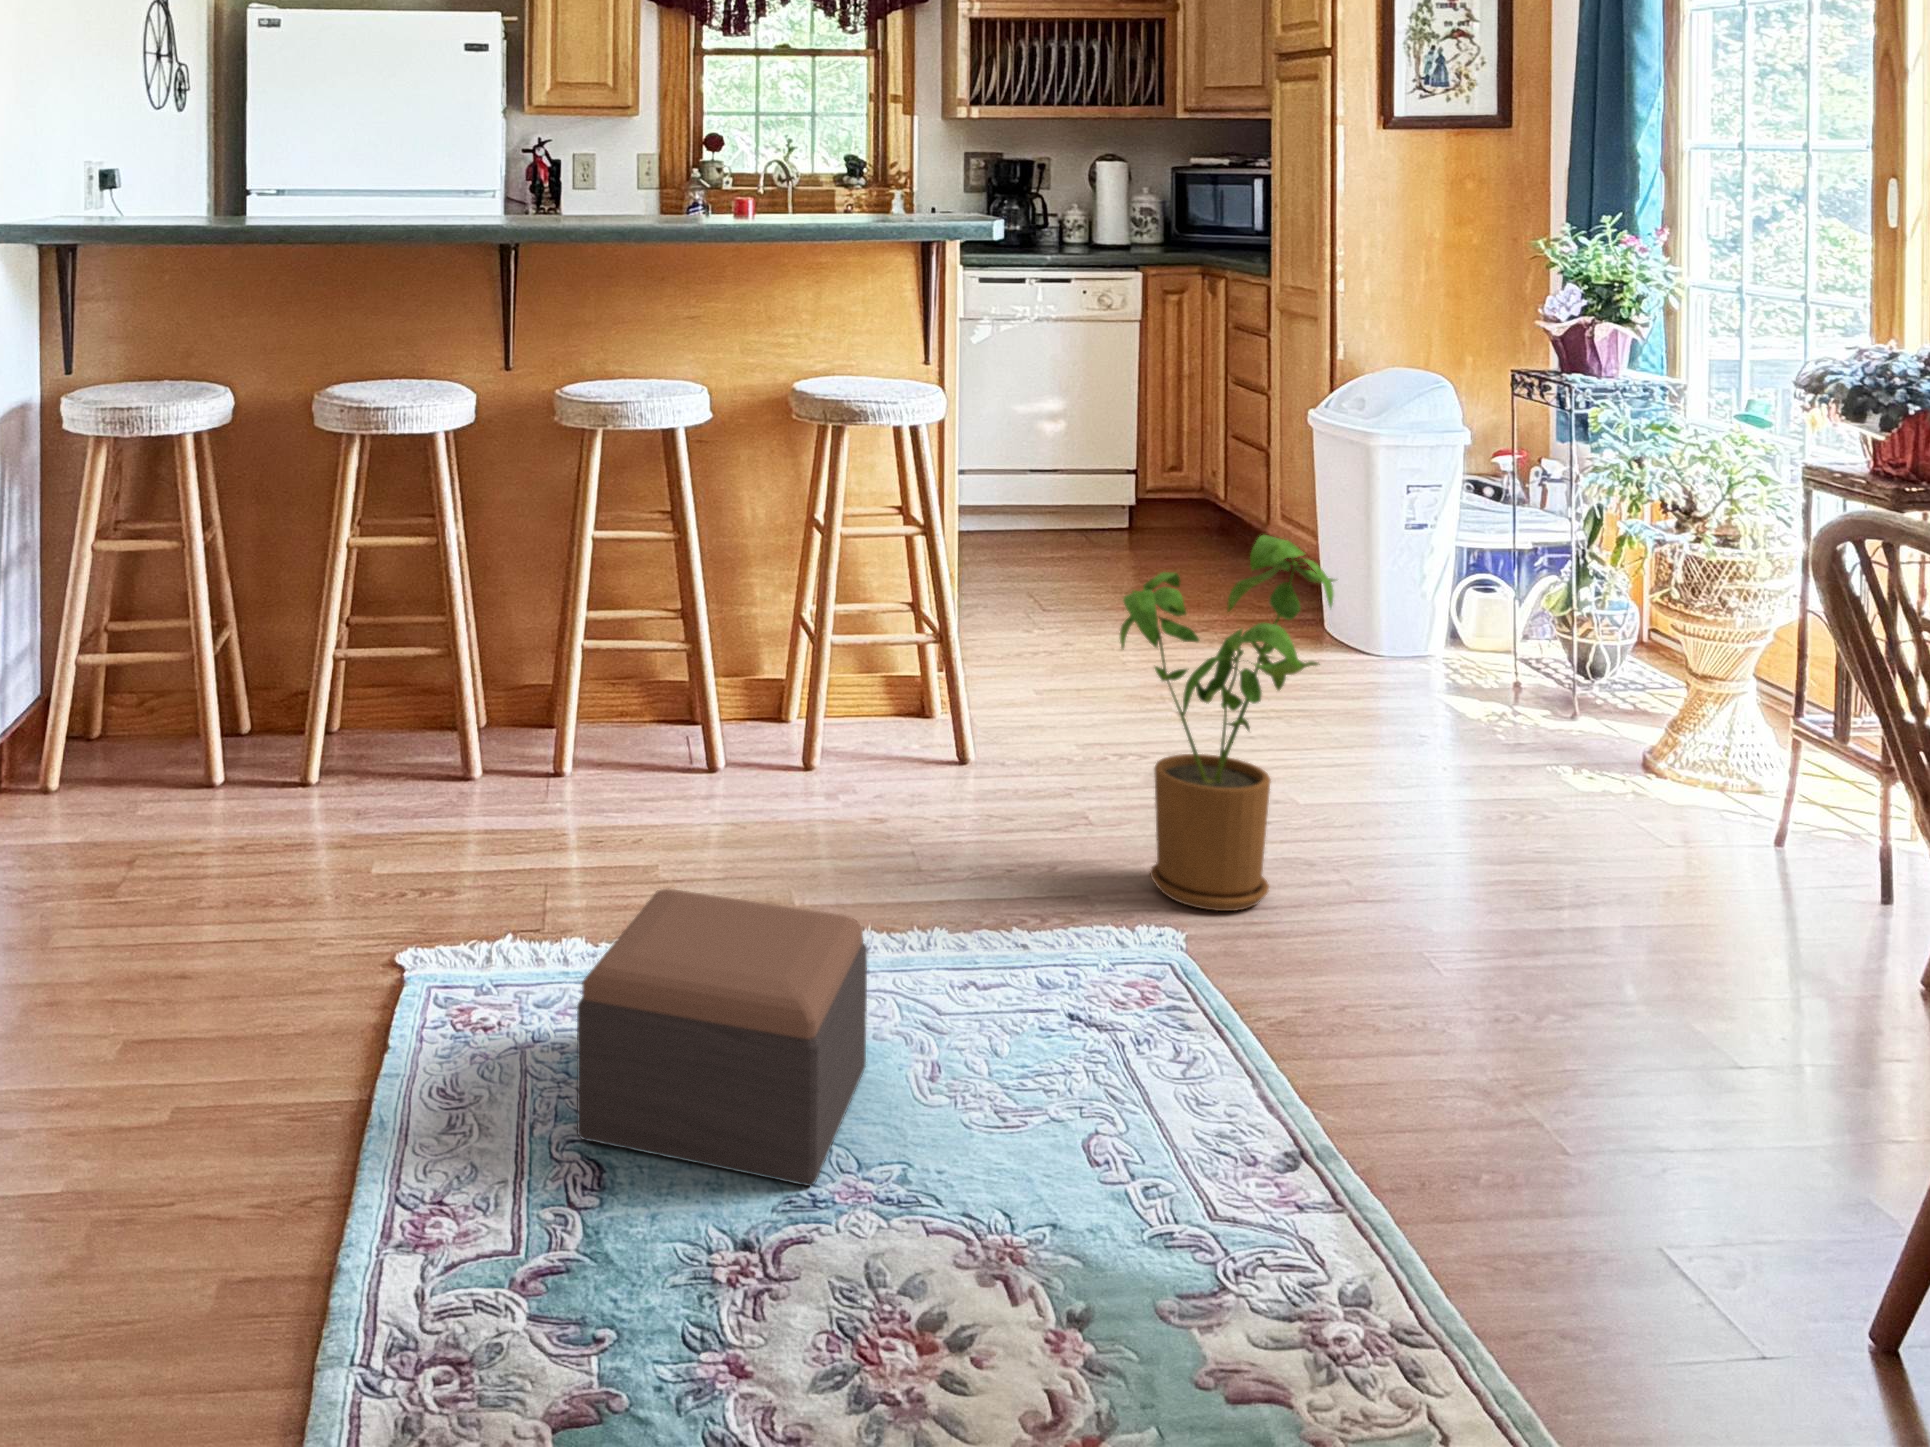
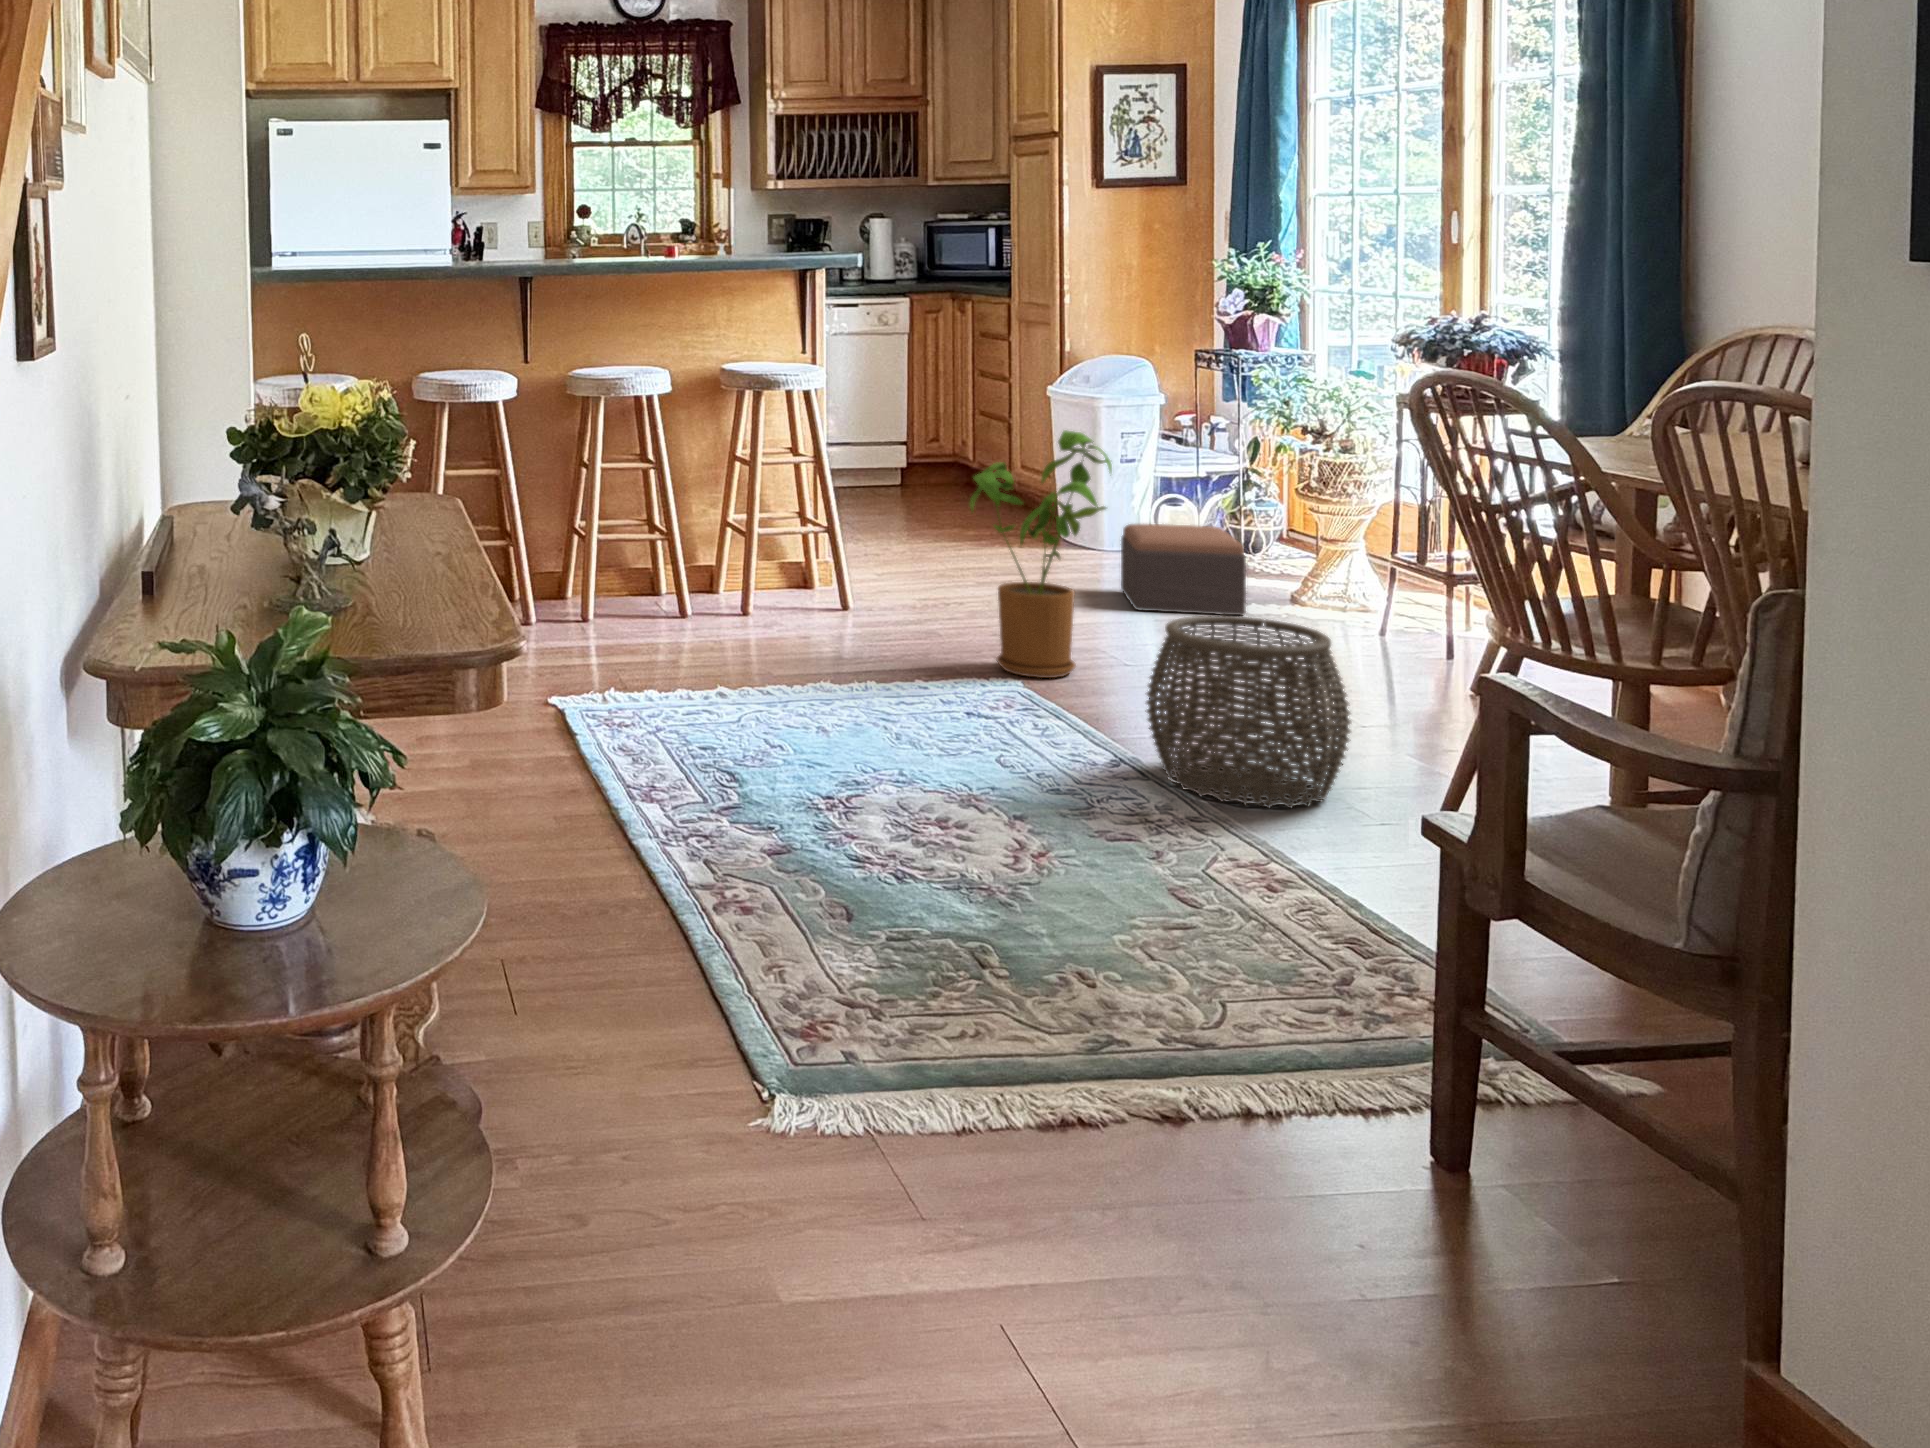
footstool: present [577,889,867,1187] -> present [1121,524,1246,616]
woven basket: none [1322,907,1672,1283] -> present [1146,616,1351,808]

